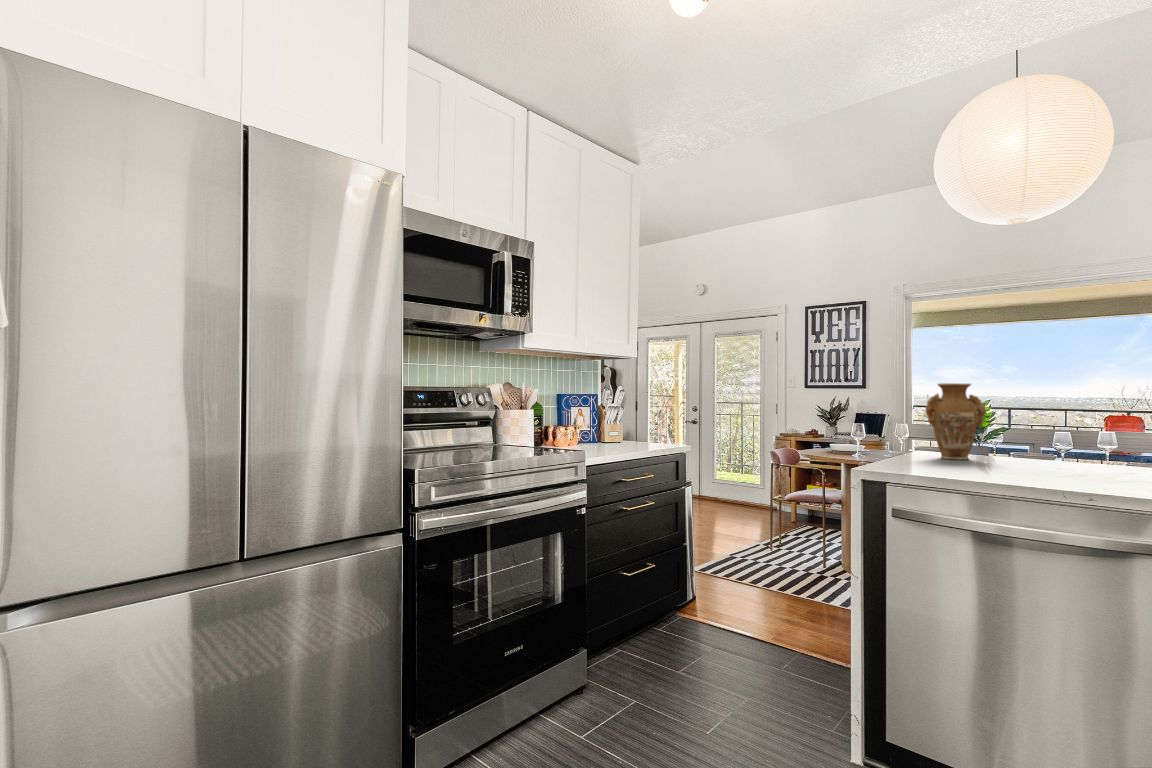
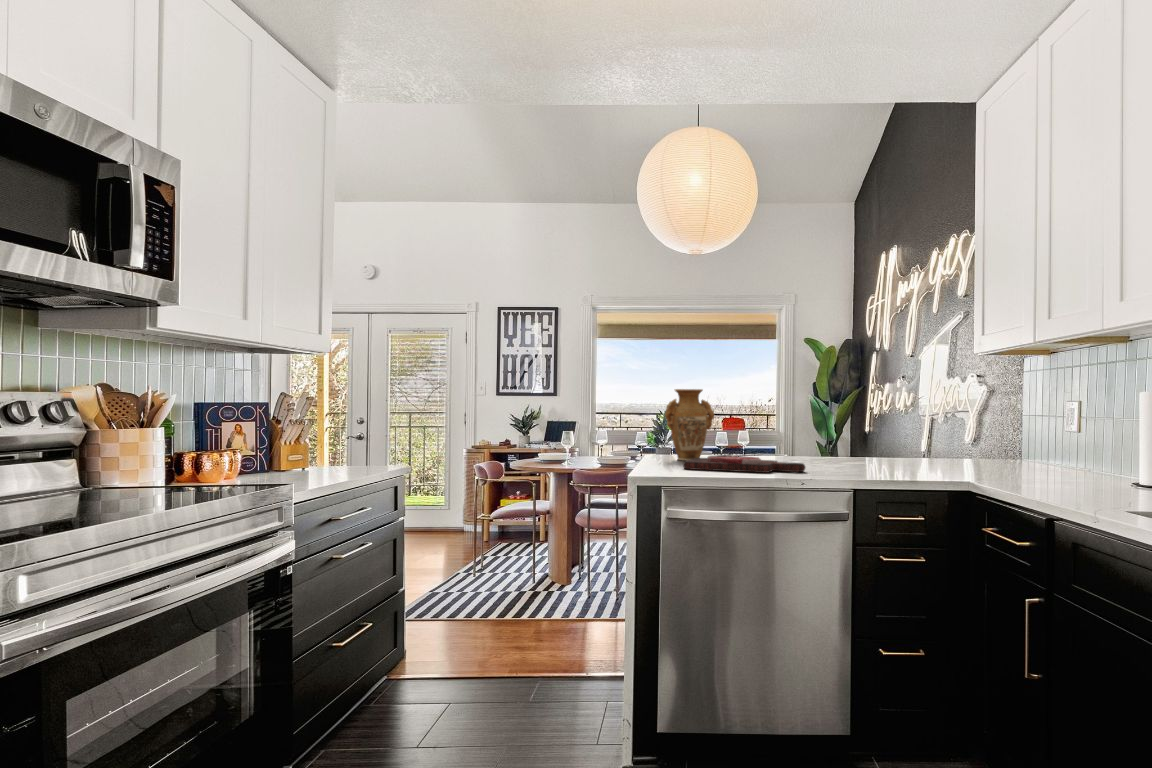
cutting board: none [930,456,1087,479] -> present [683,454,805,473]

